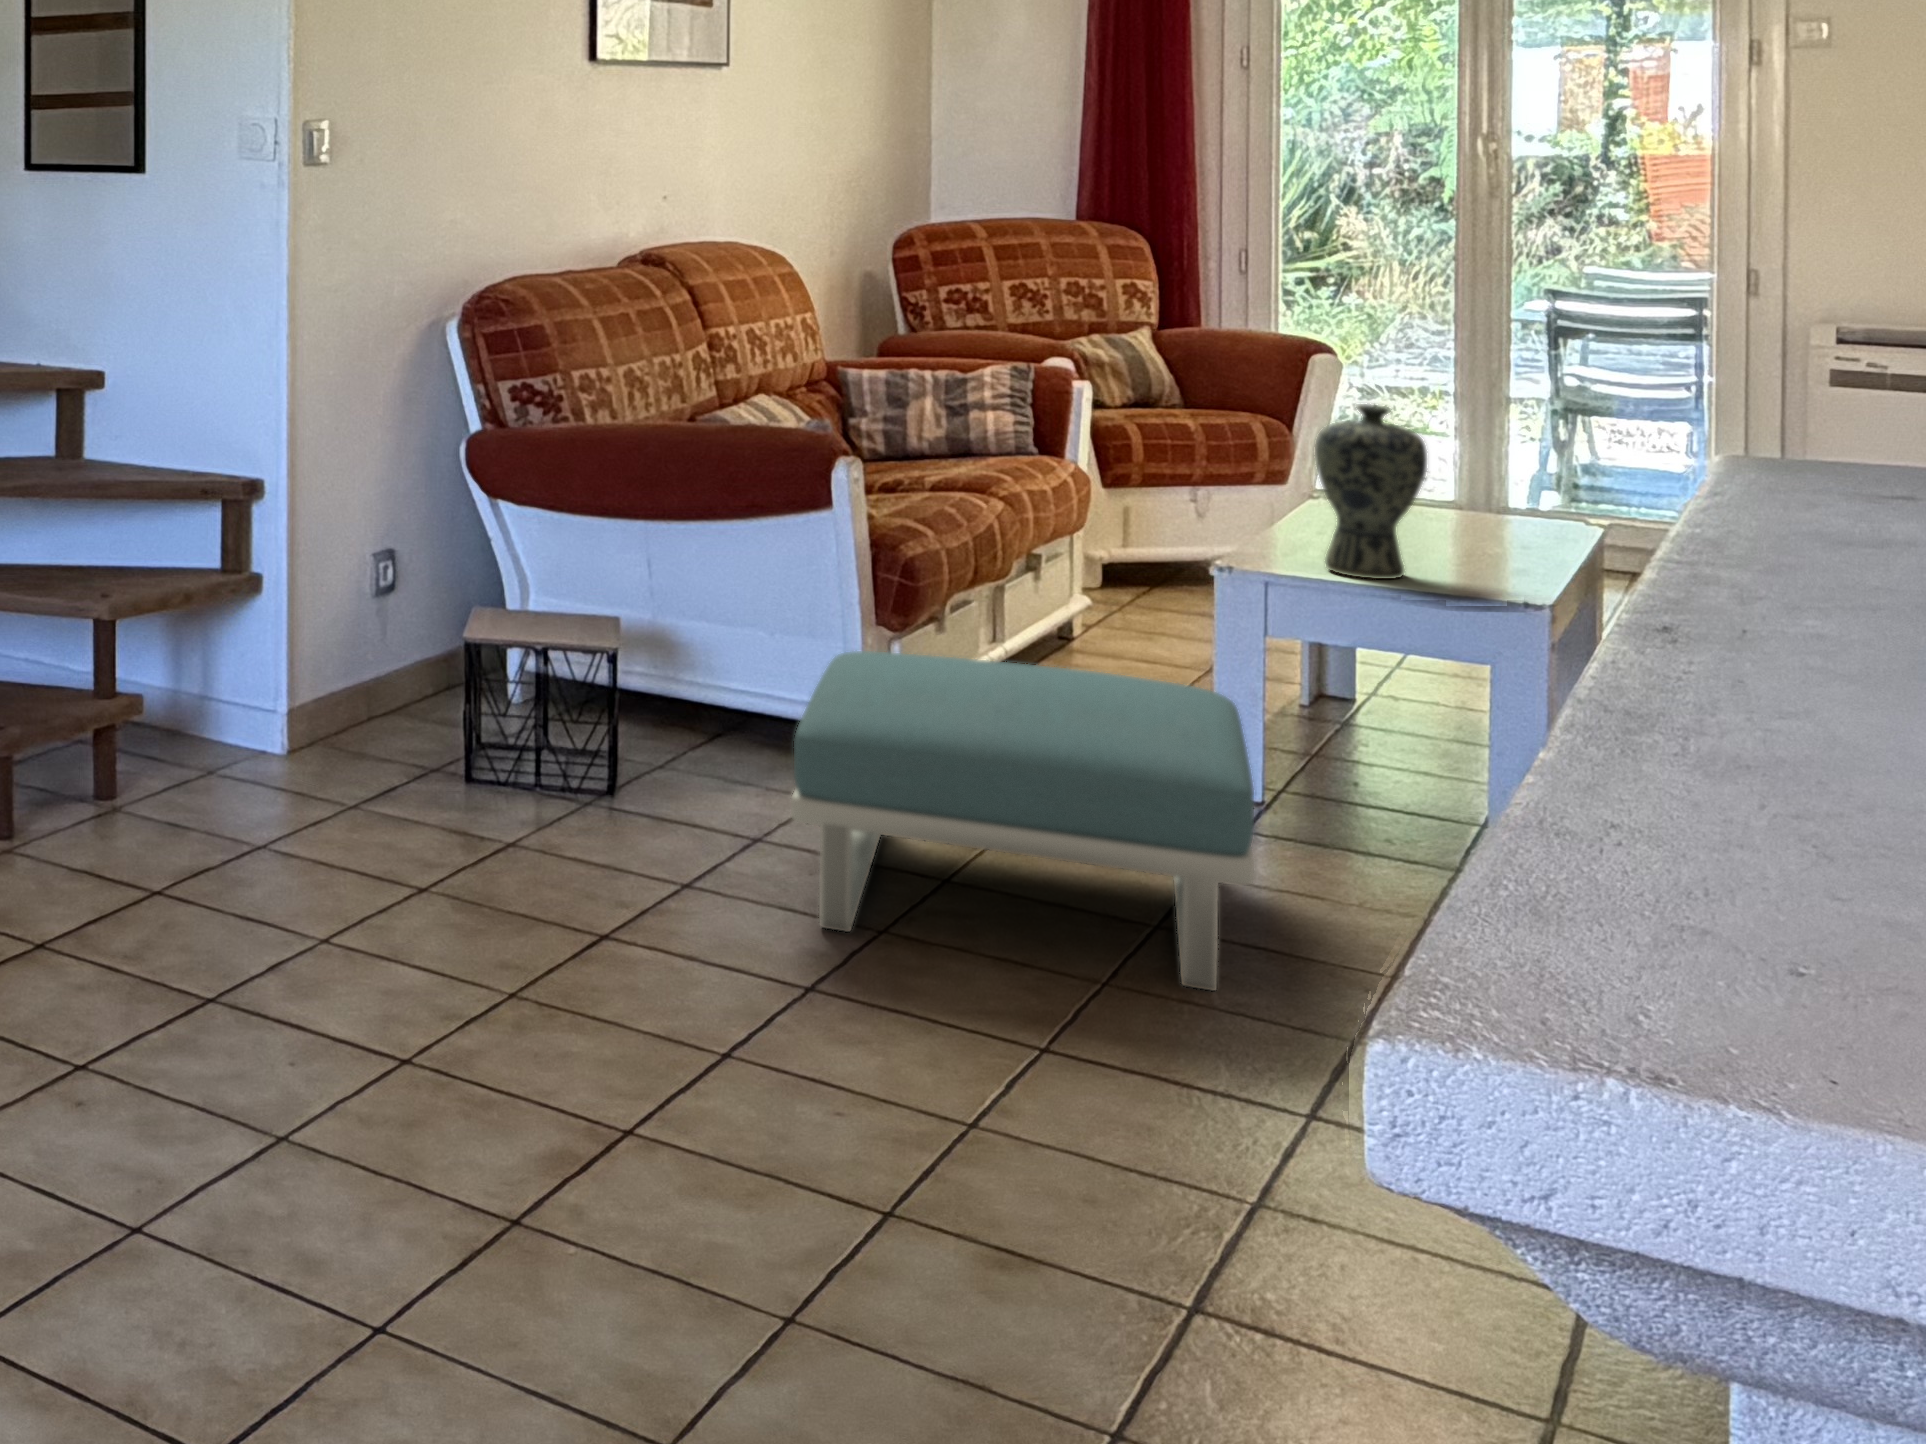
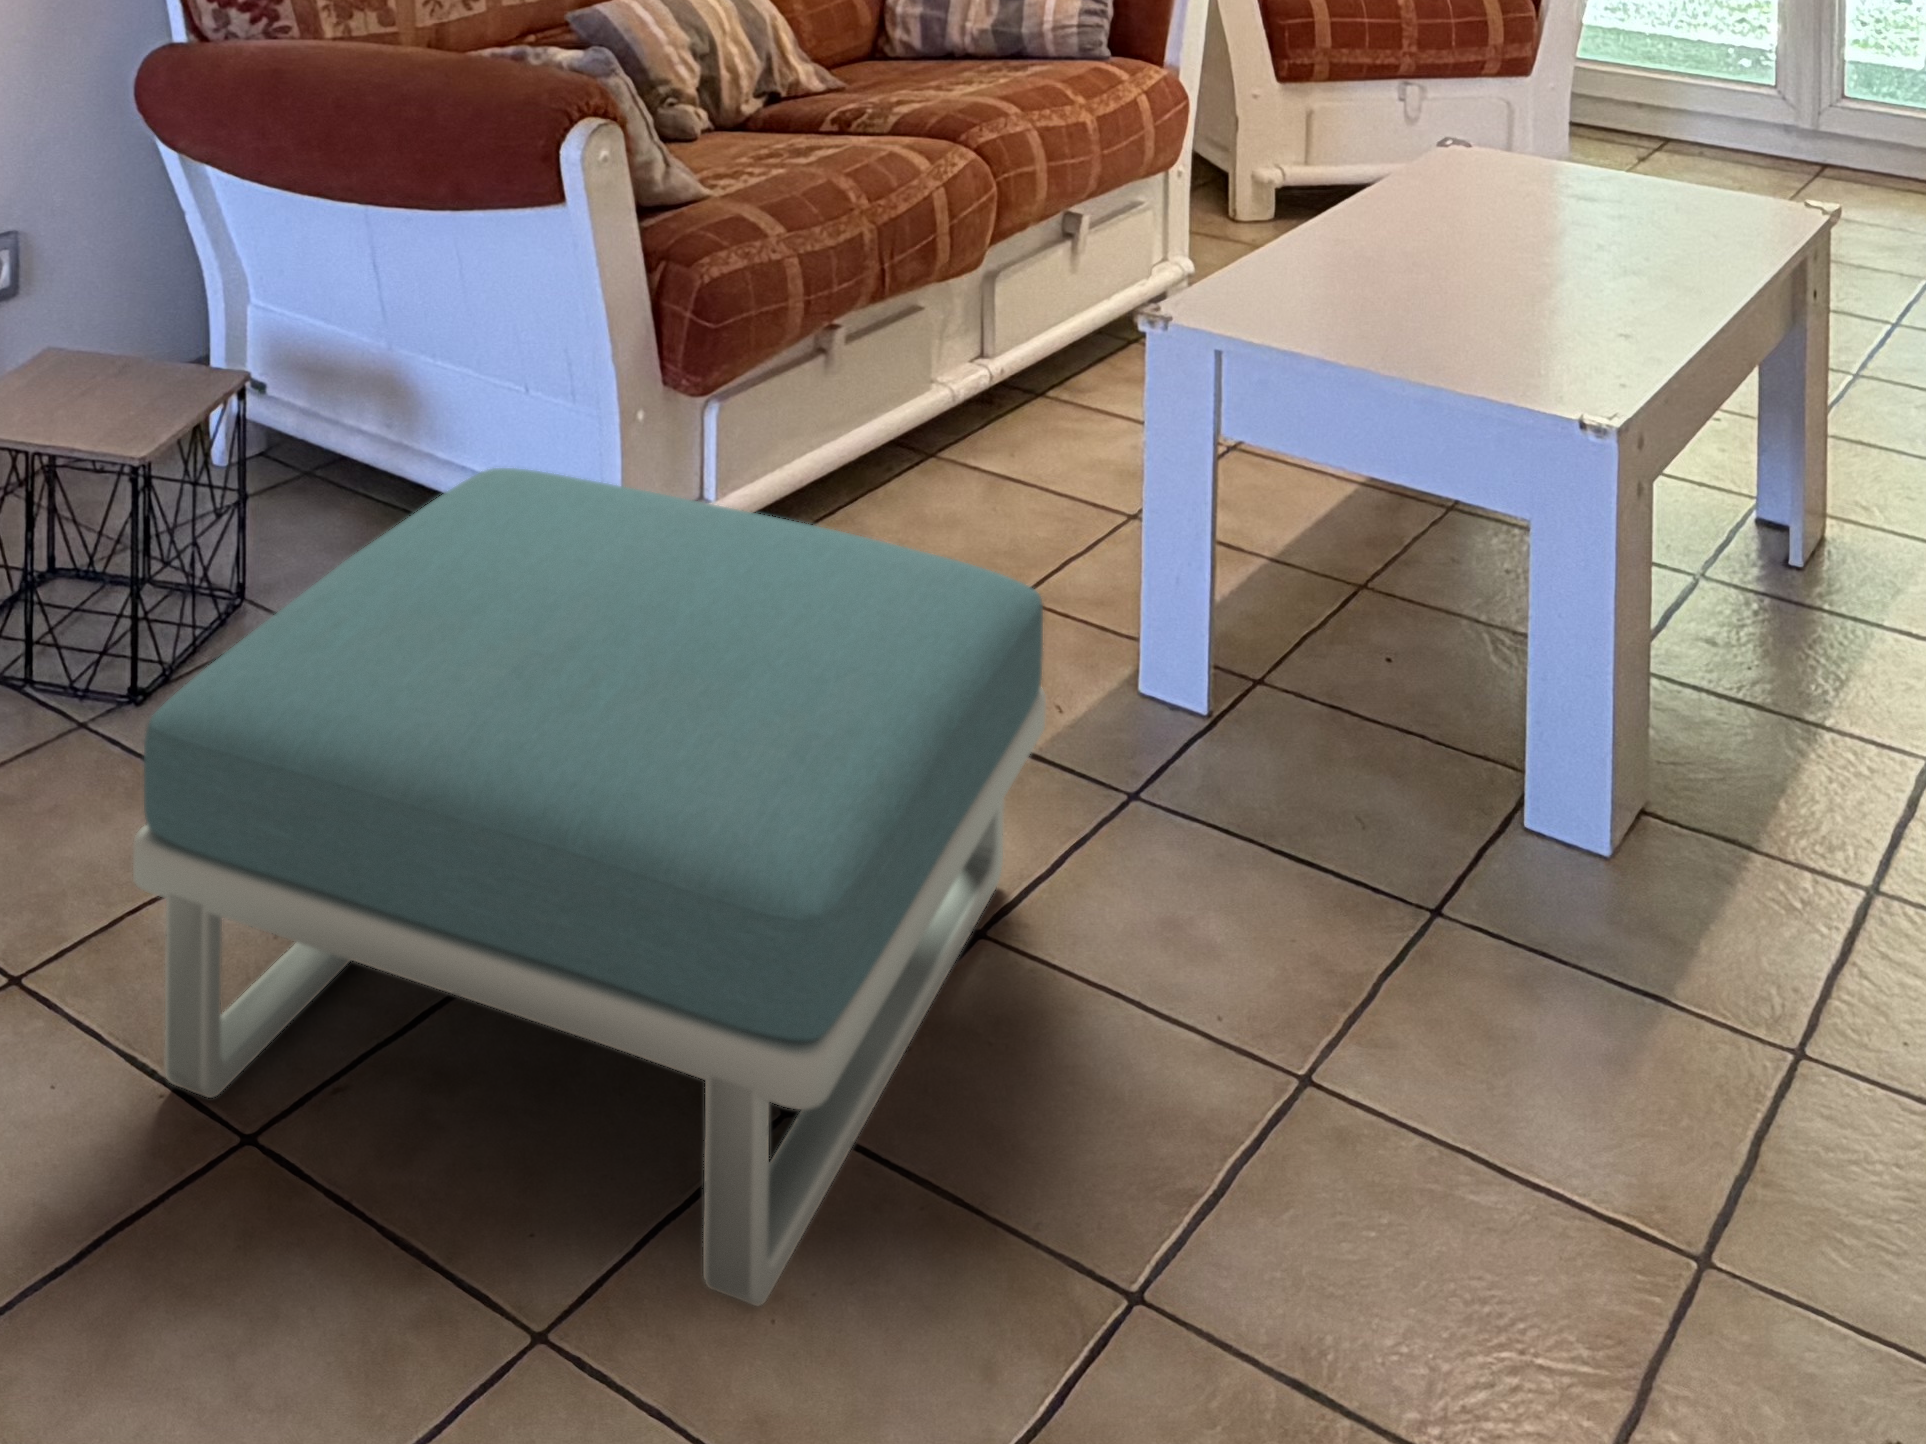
vase: present [1315,404,1427,579] -> none [1317,42,1476,332]

